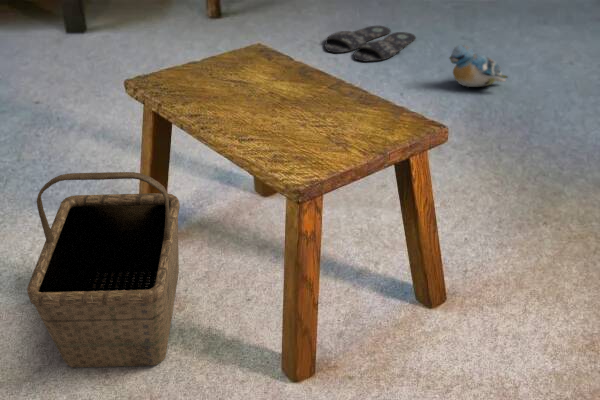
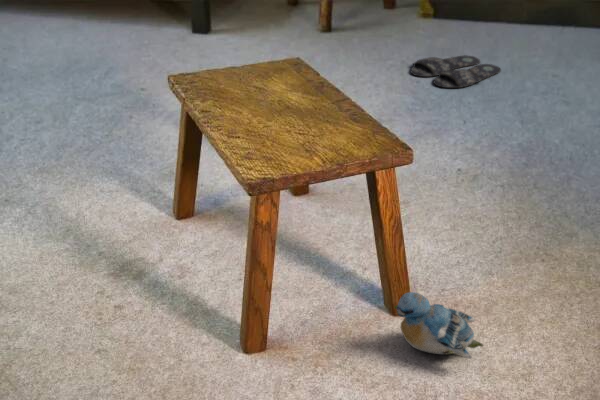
plush toy: present [449,45,507,87] -> present [394,292,483,358]
basket: present [27,172,180,367] -> none [42,146,196,318]

